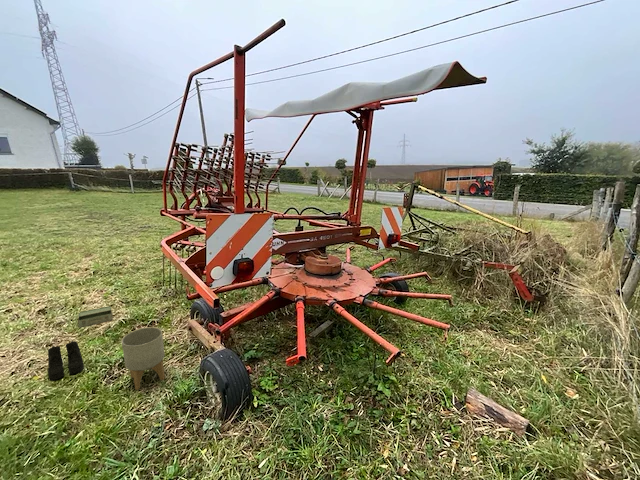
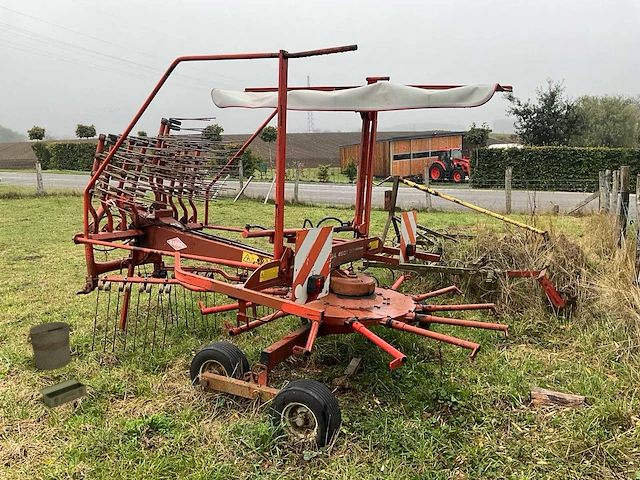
bucket: none [100,263,136,296] -> present [27,322,73,370]
planter: present [122,327,165,390] -> none [184,376,227,445]
boots: present [48,341,84,380] -> none [73,411,119,455]

